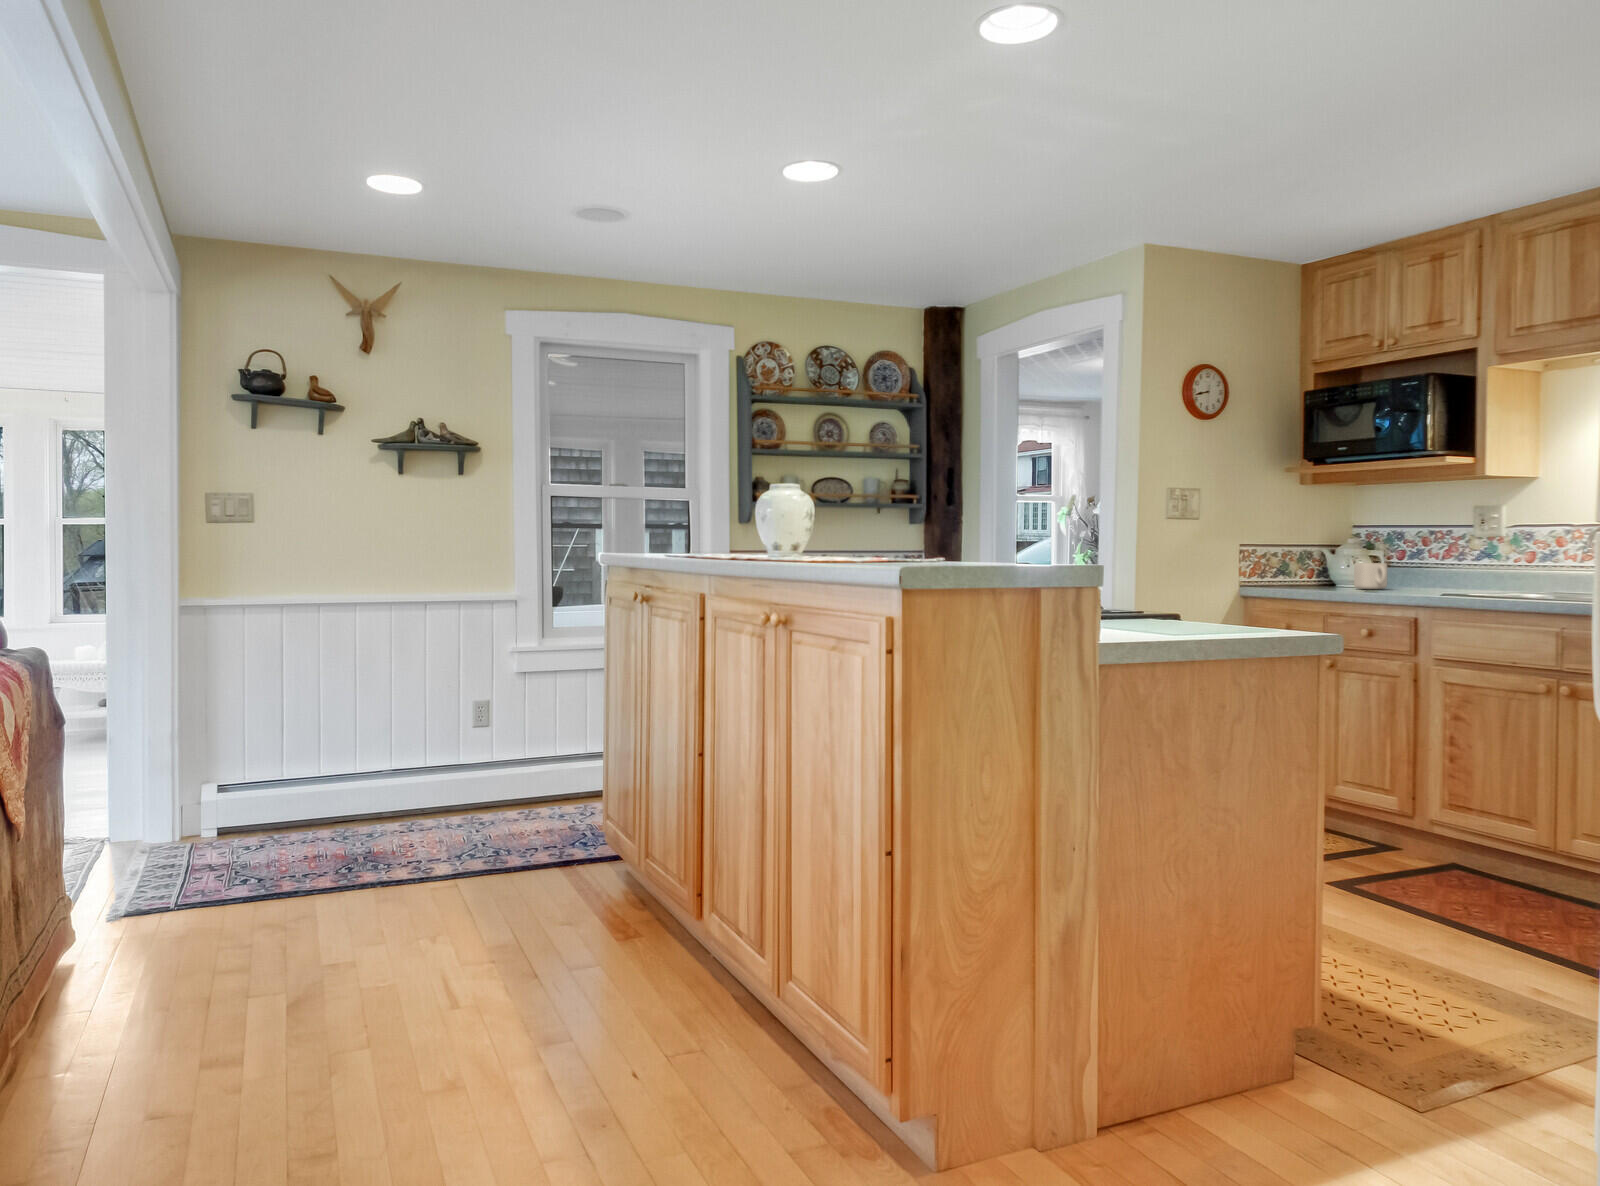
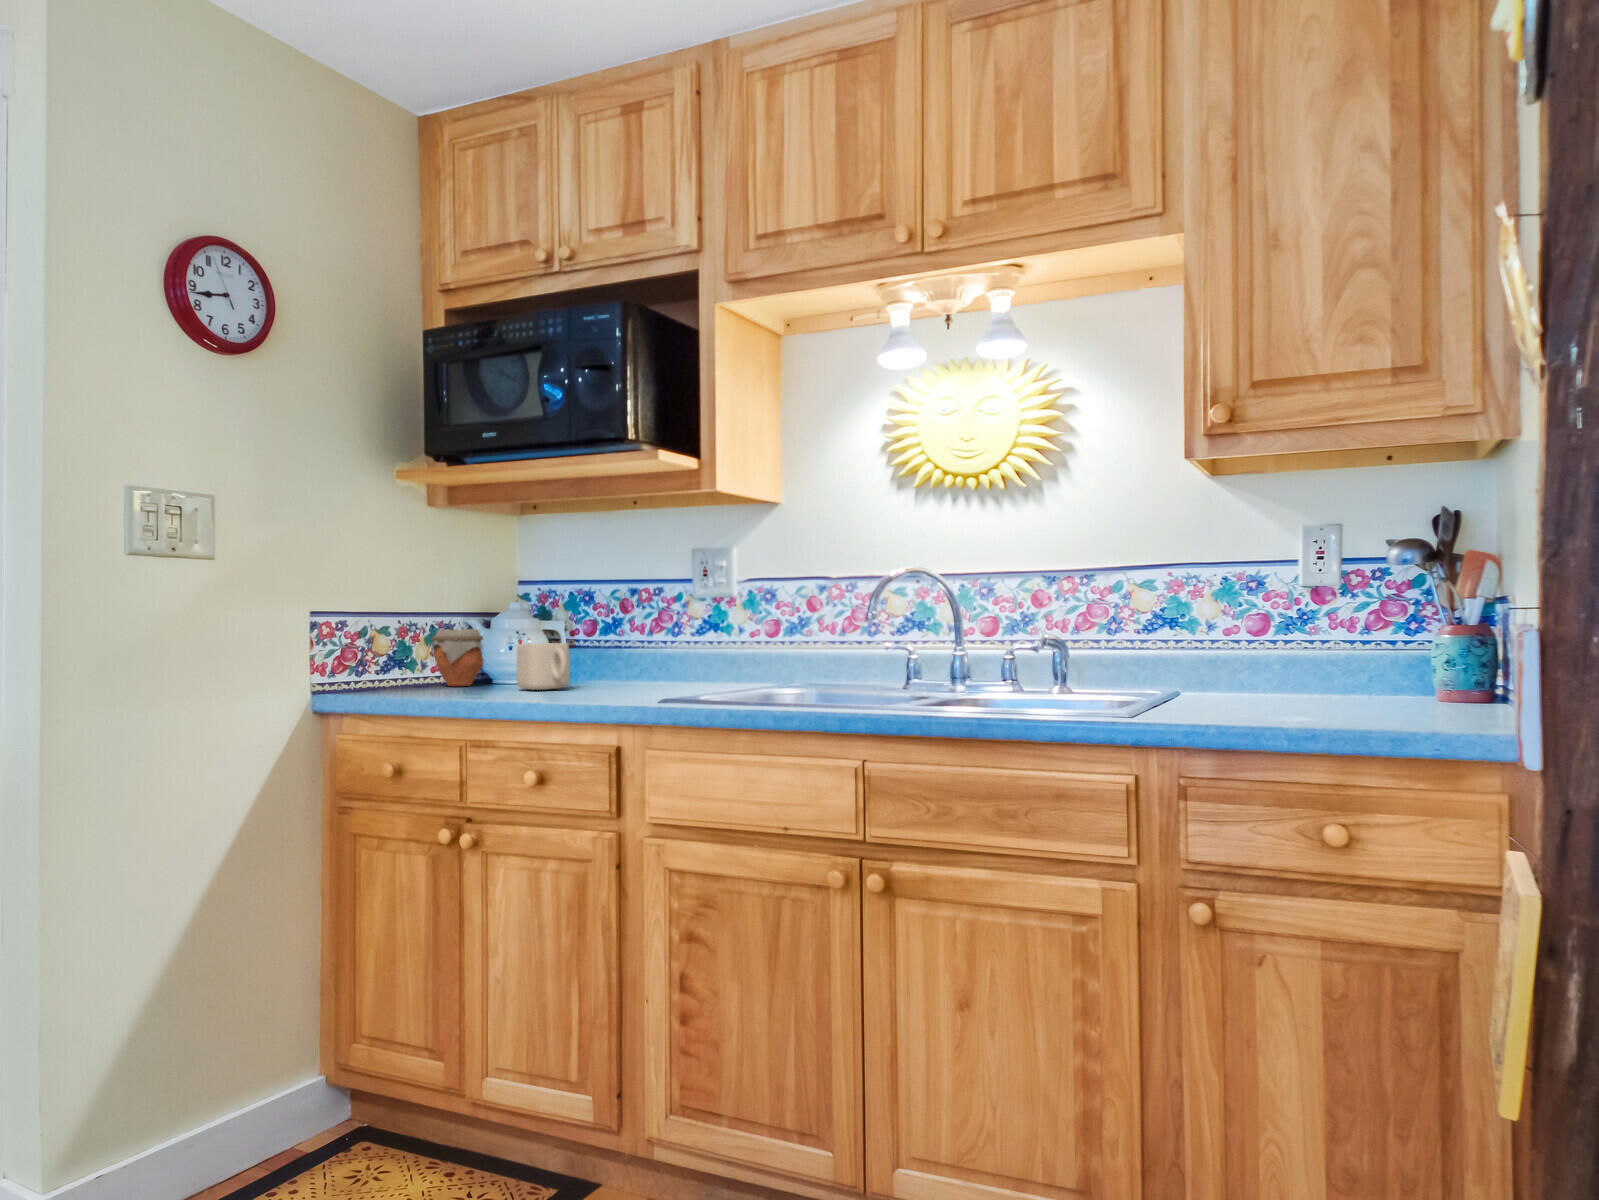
jar: none [1298,554,1335,587] -> present [430,629,483,686]

